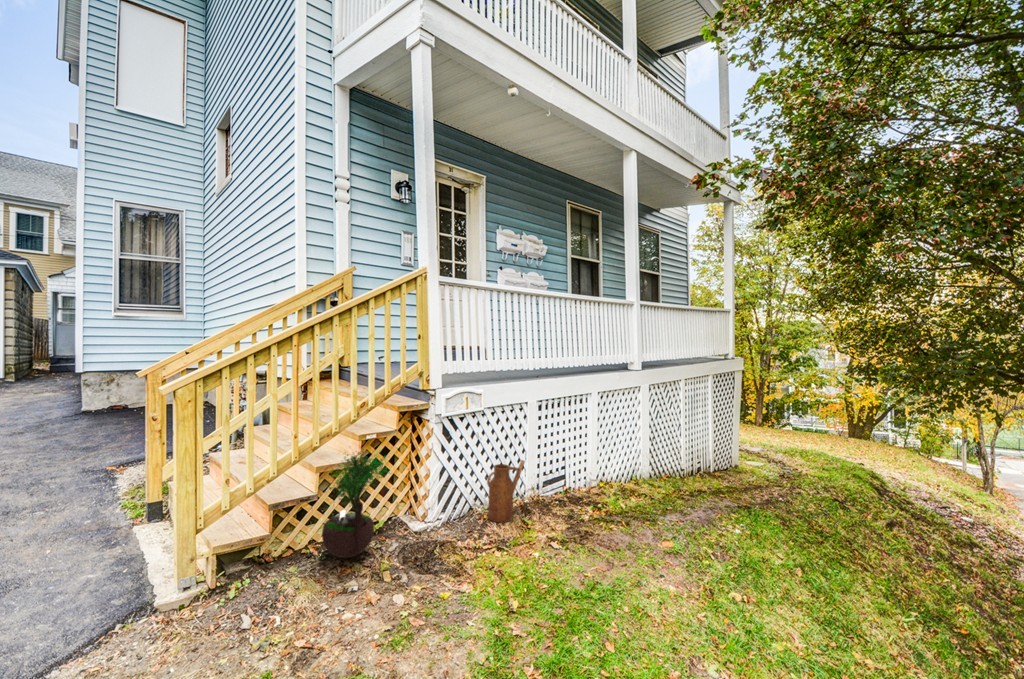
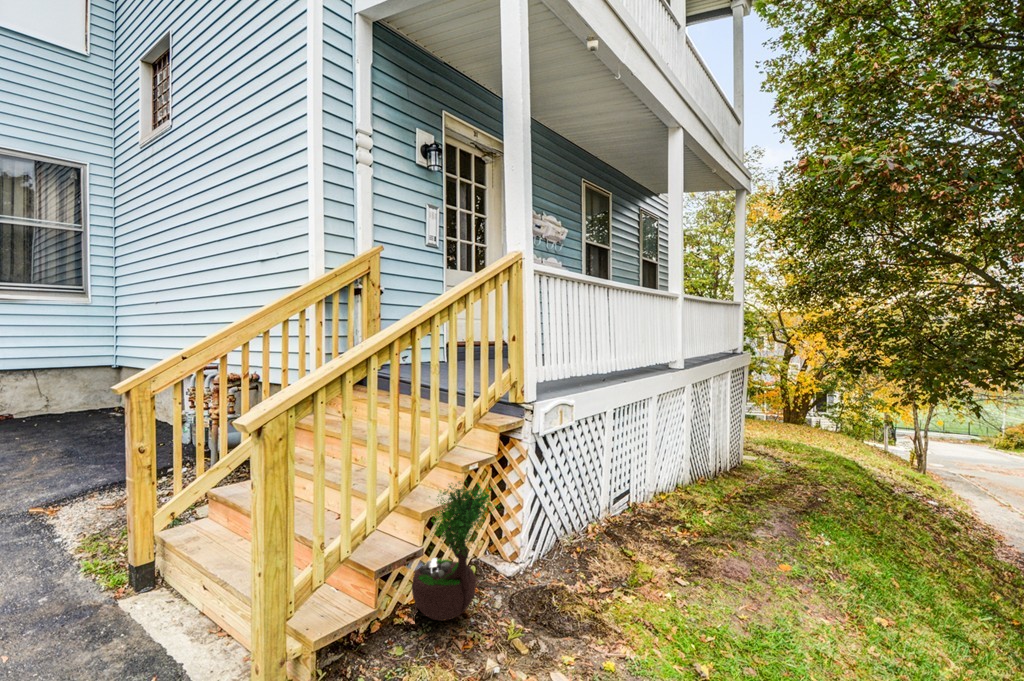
watering can: present [487,460,525,523] -> none [573,480,609,557]

